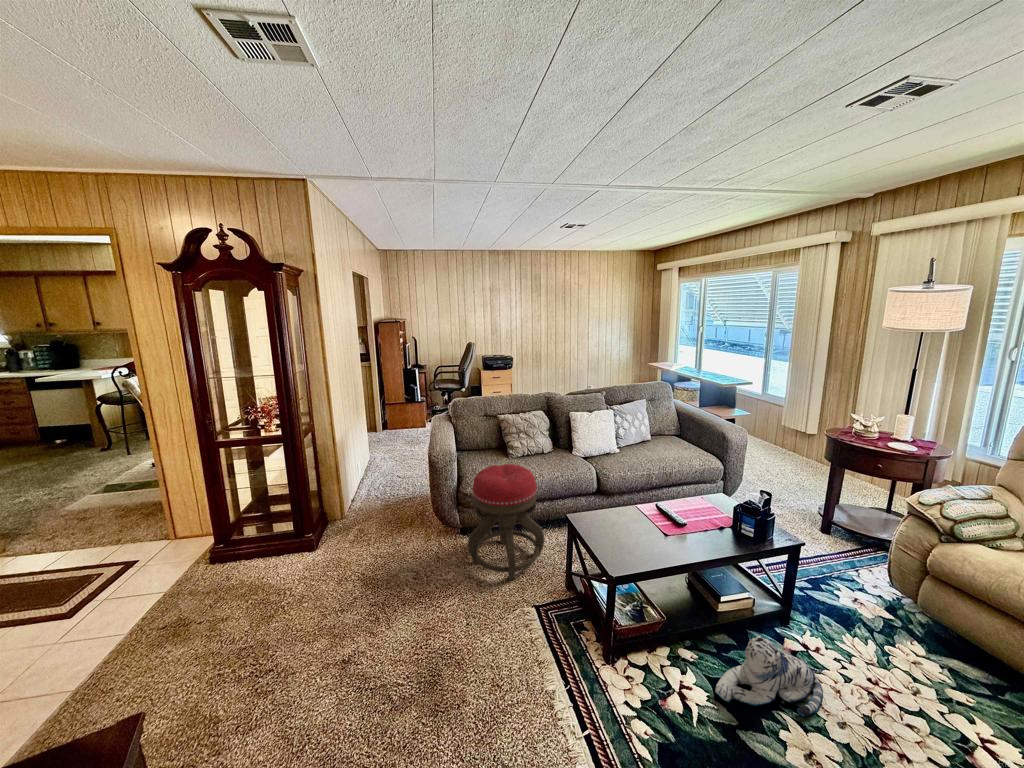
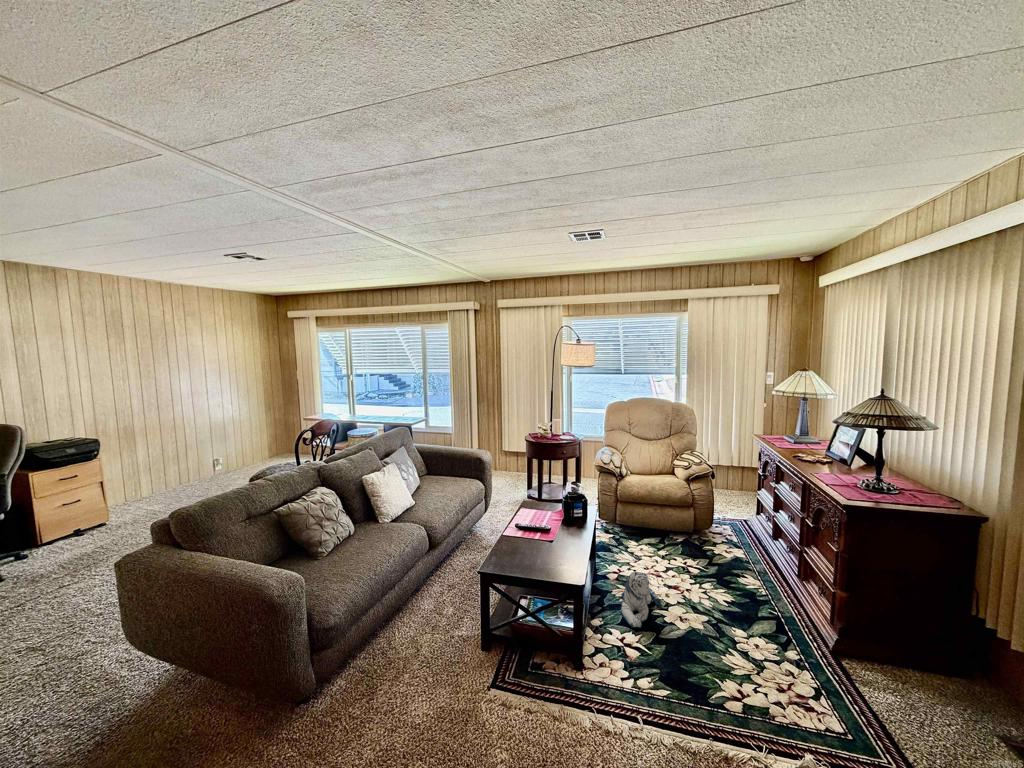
ottoman: present [468,464,544,580] -> none [351,548,445,716]

